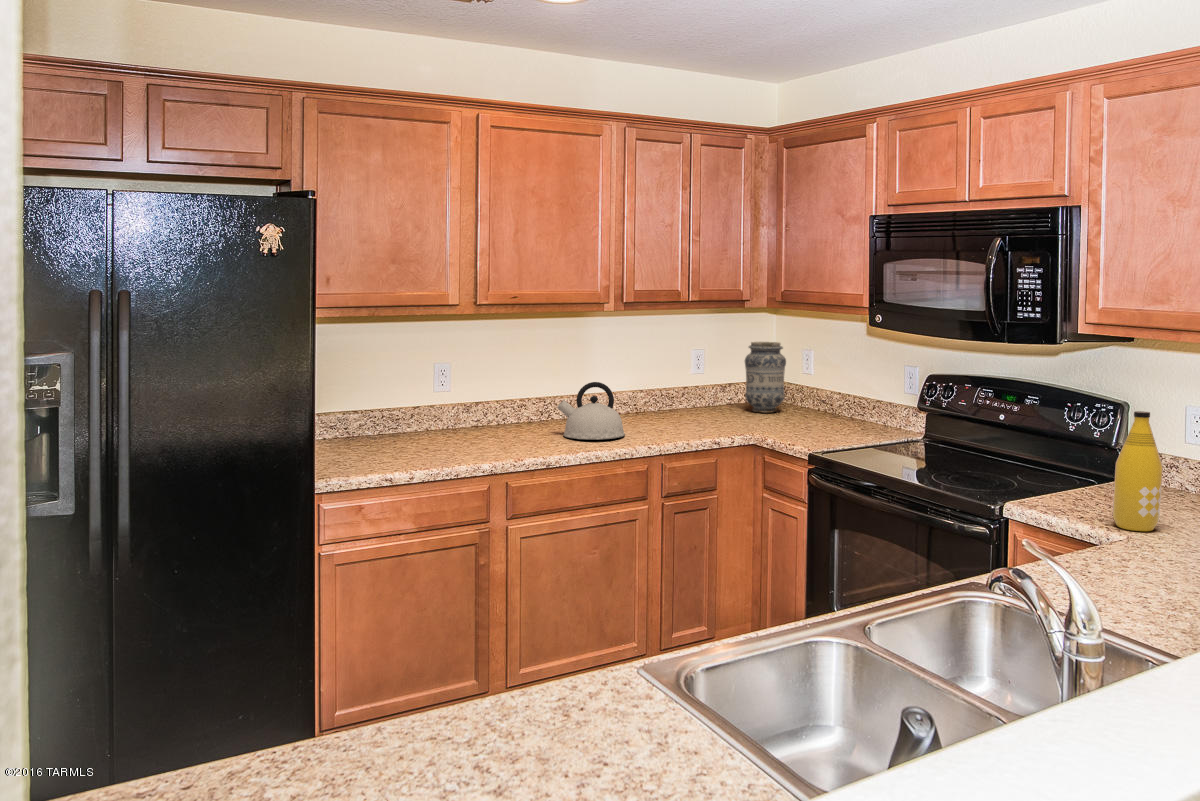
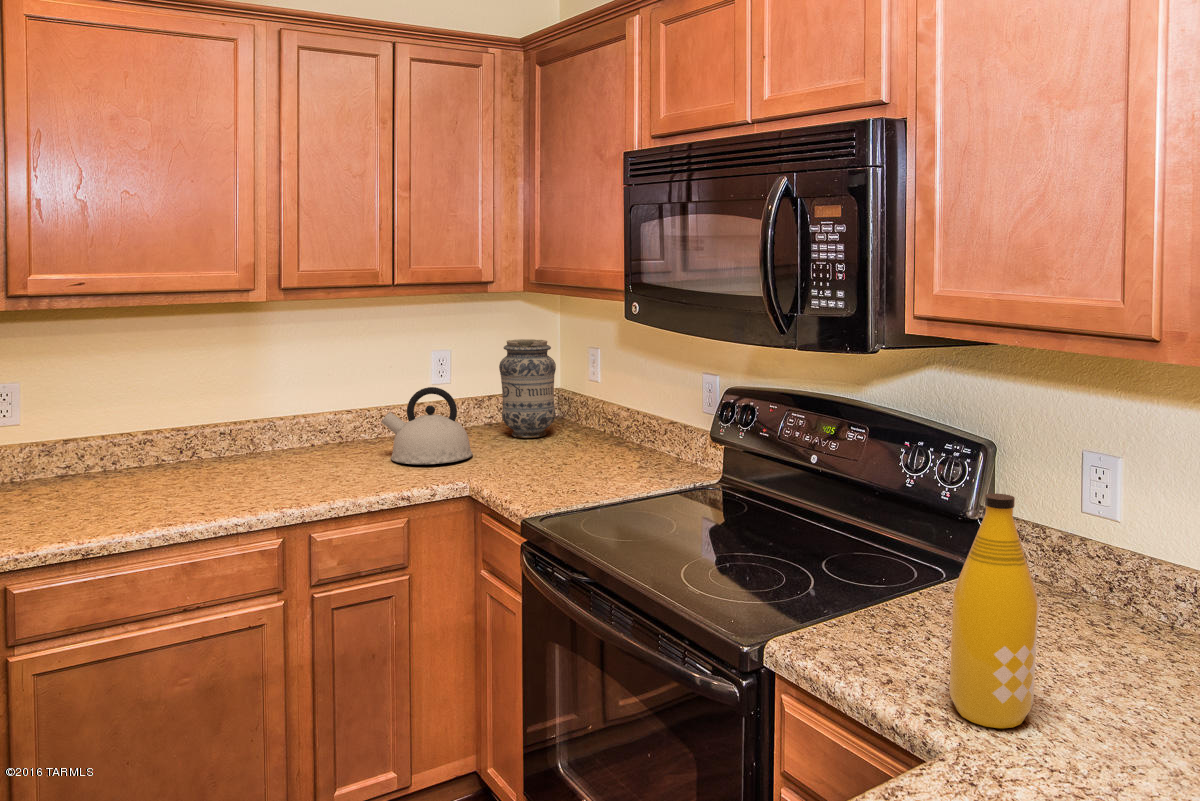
kettle: present [557,382,625,440] -> present [381,387,473,464]

